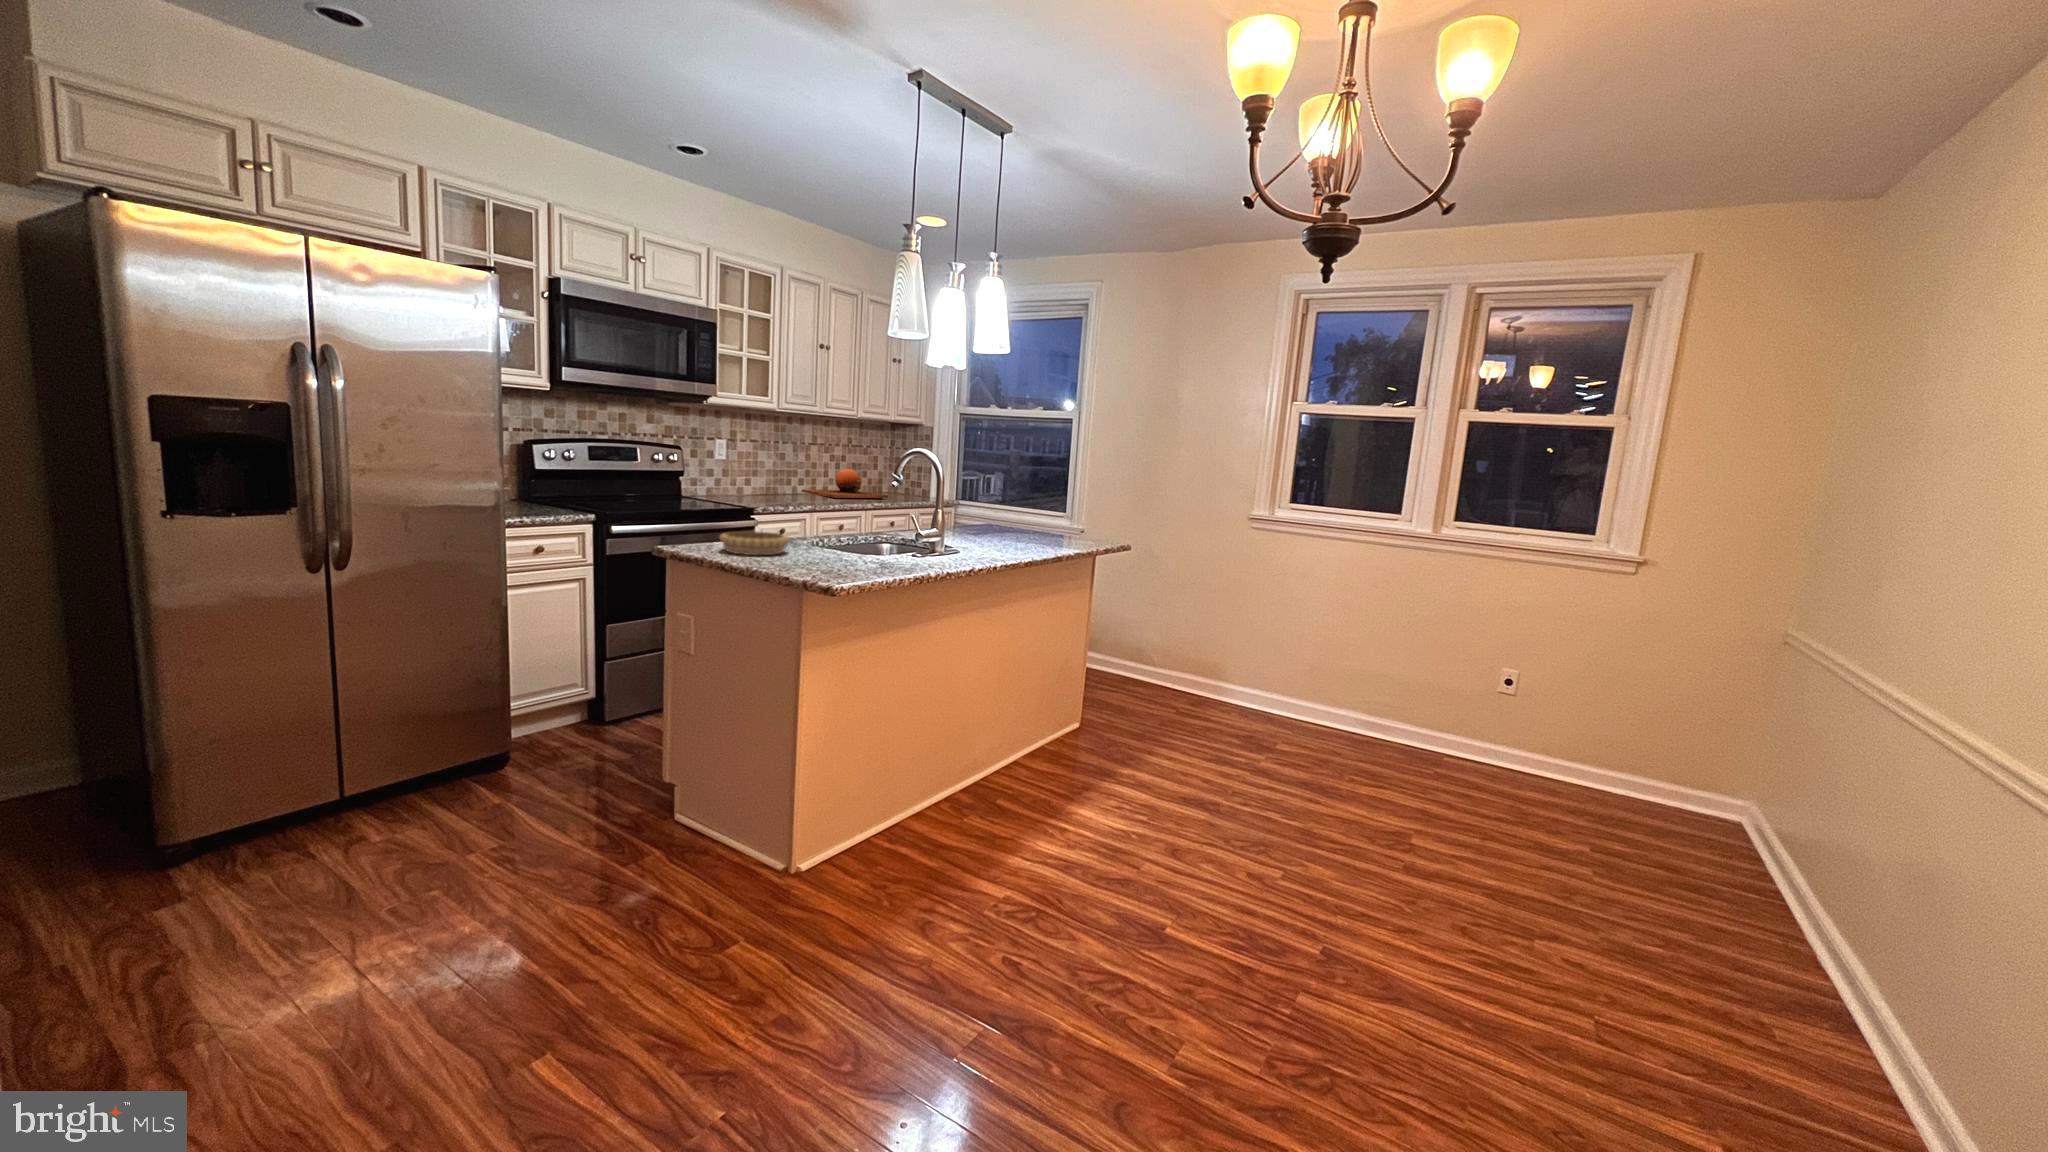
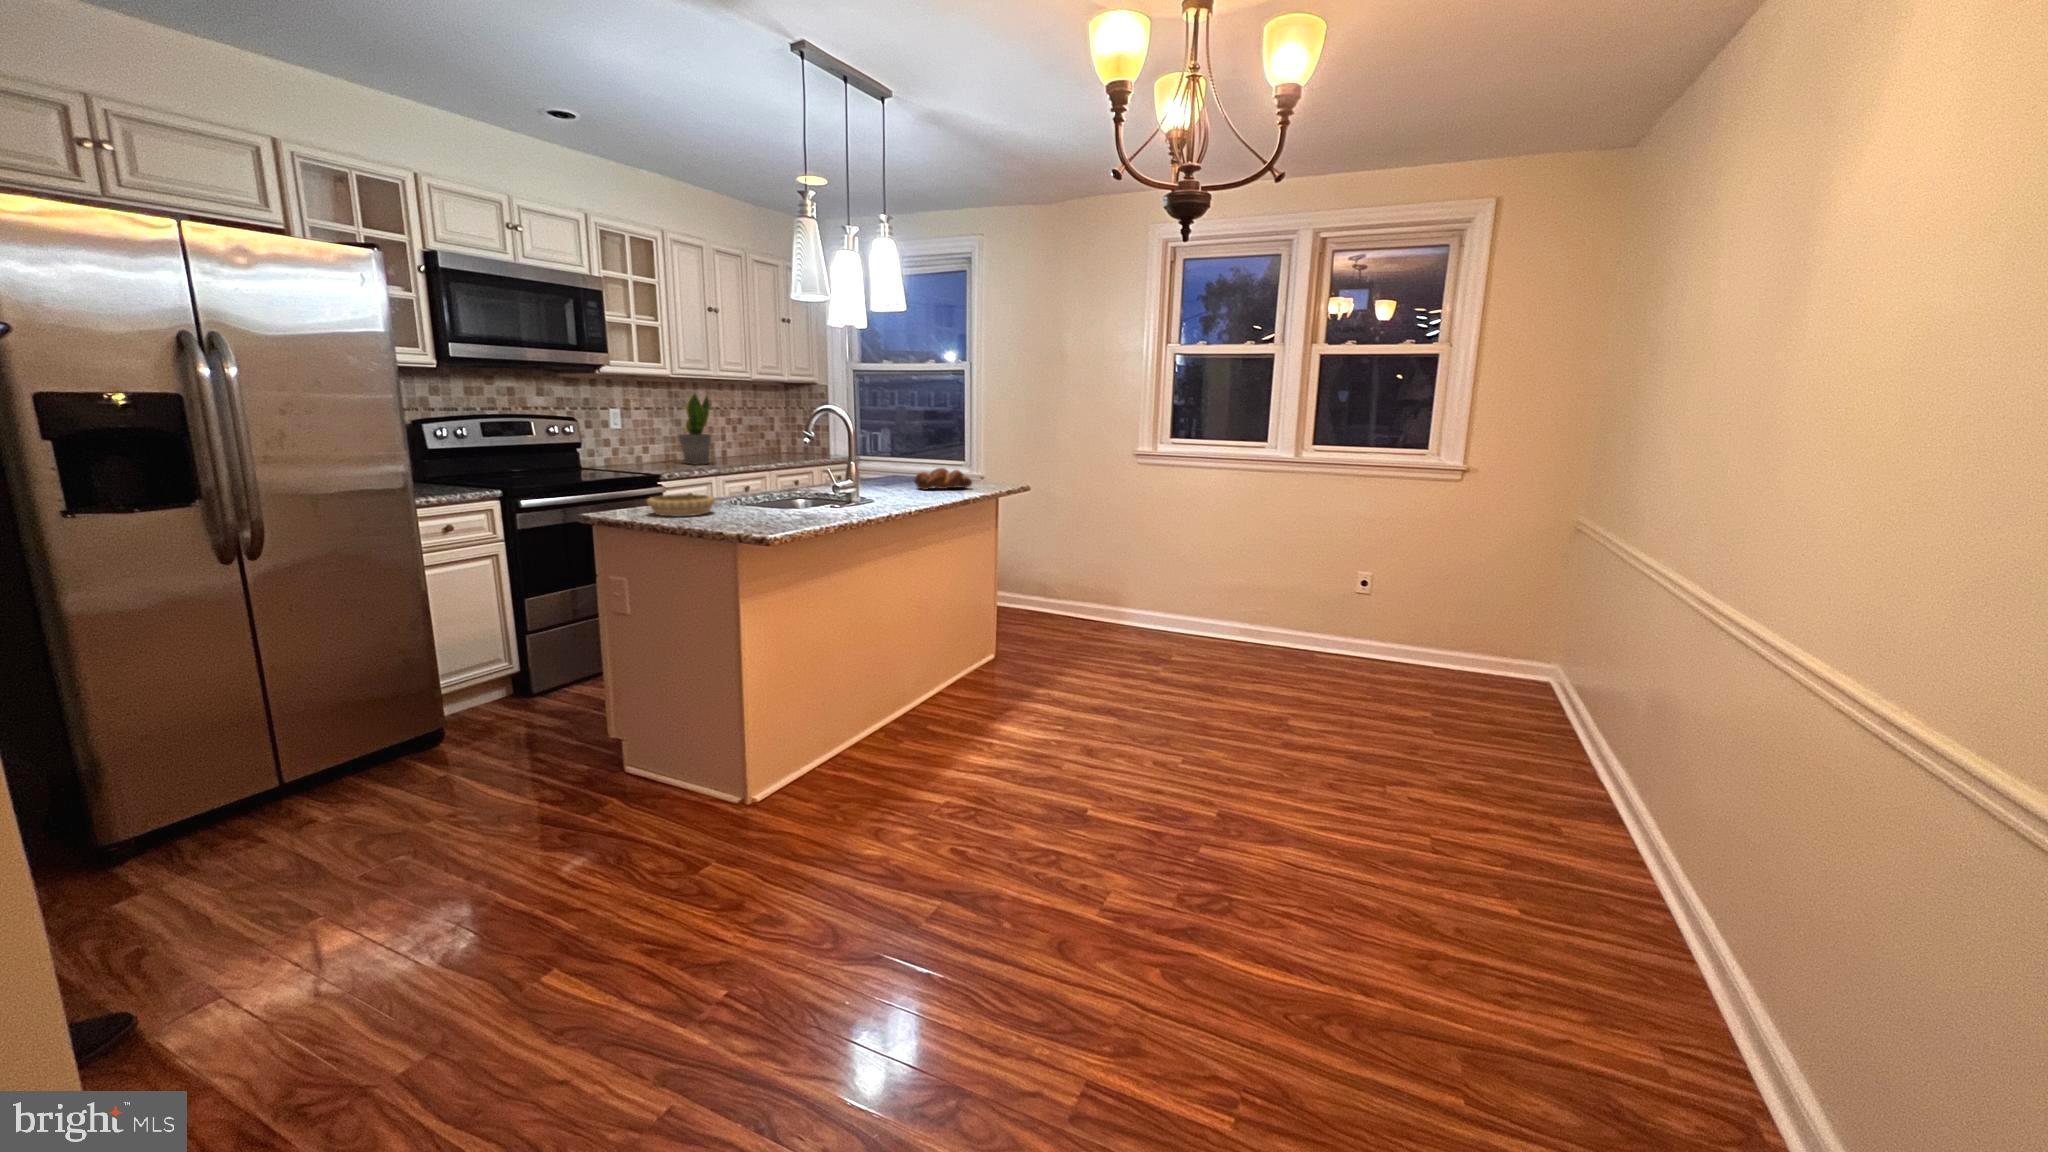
potted plant: none [777,426,811,499] -> present [678,393,711,464]
chopping board: present [802,469,888,498] -> none [703,432,792,461]
bread loaf: none [1004,519,1066,542] -> present [914,468,972,490]

